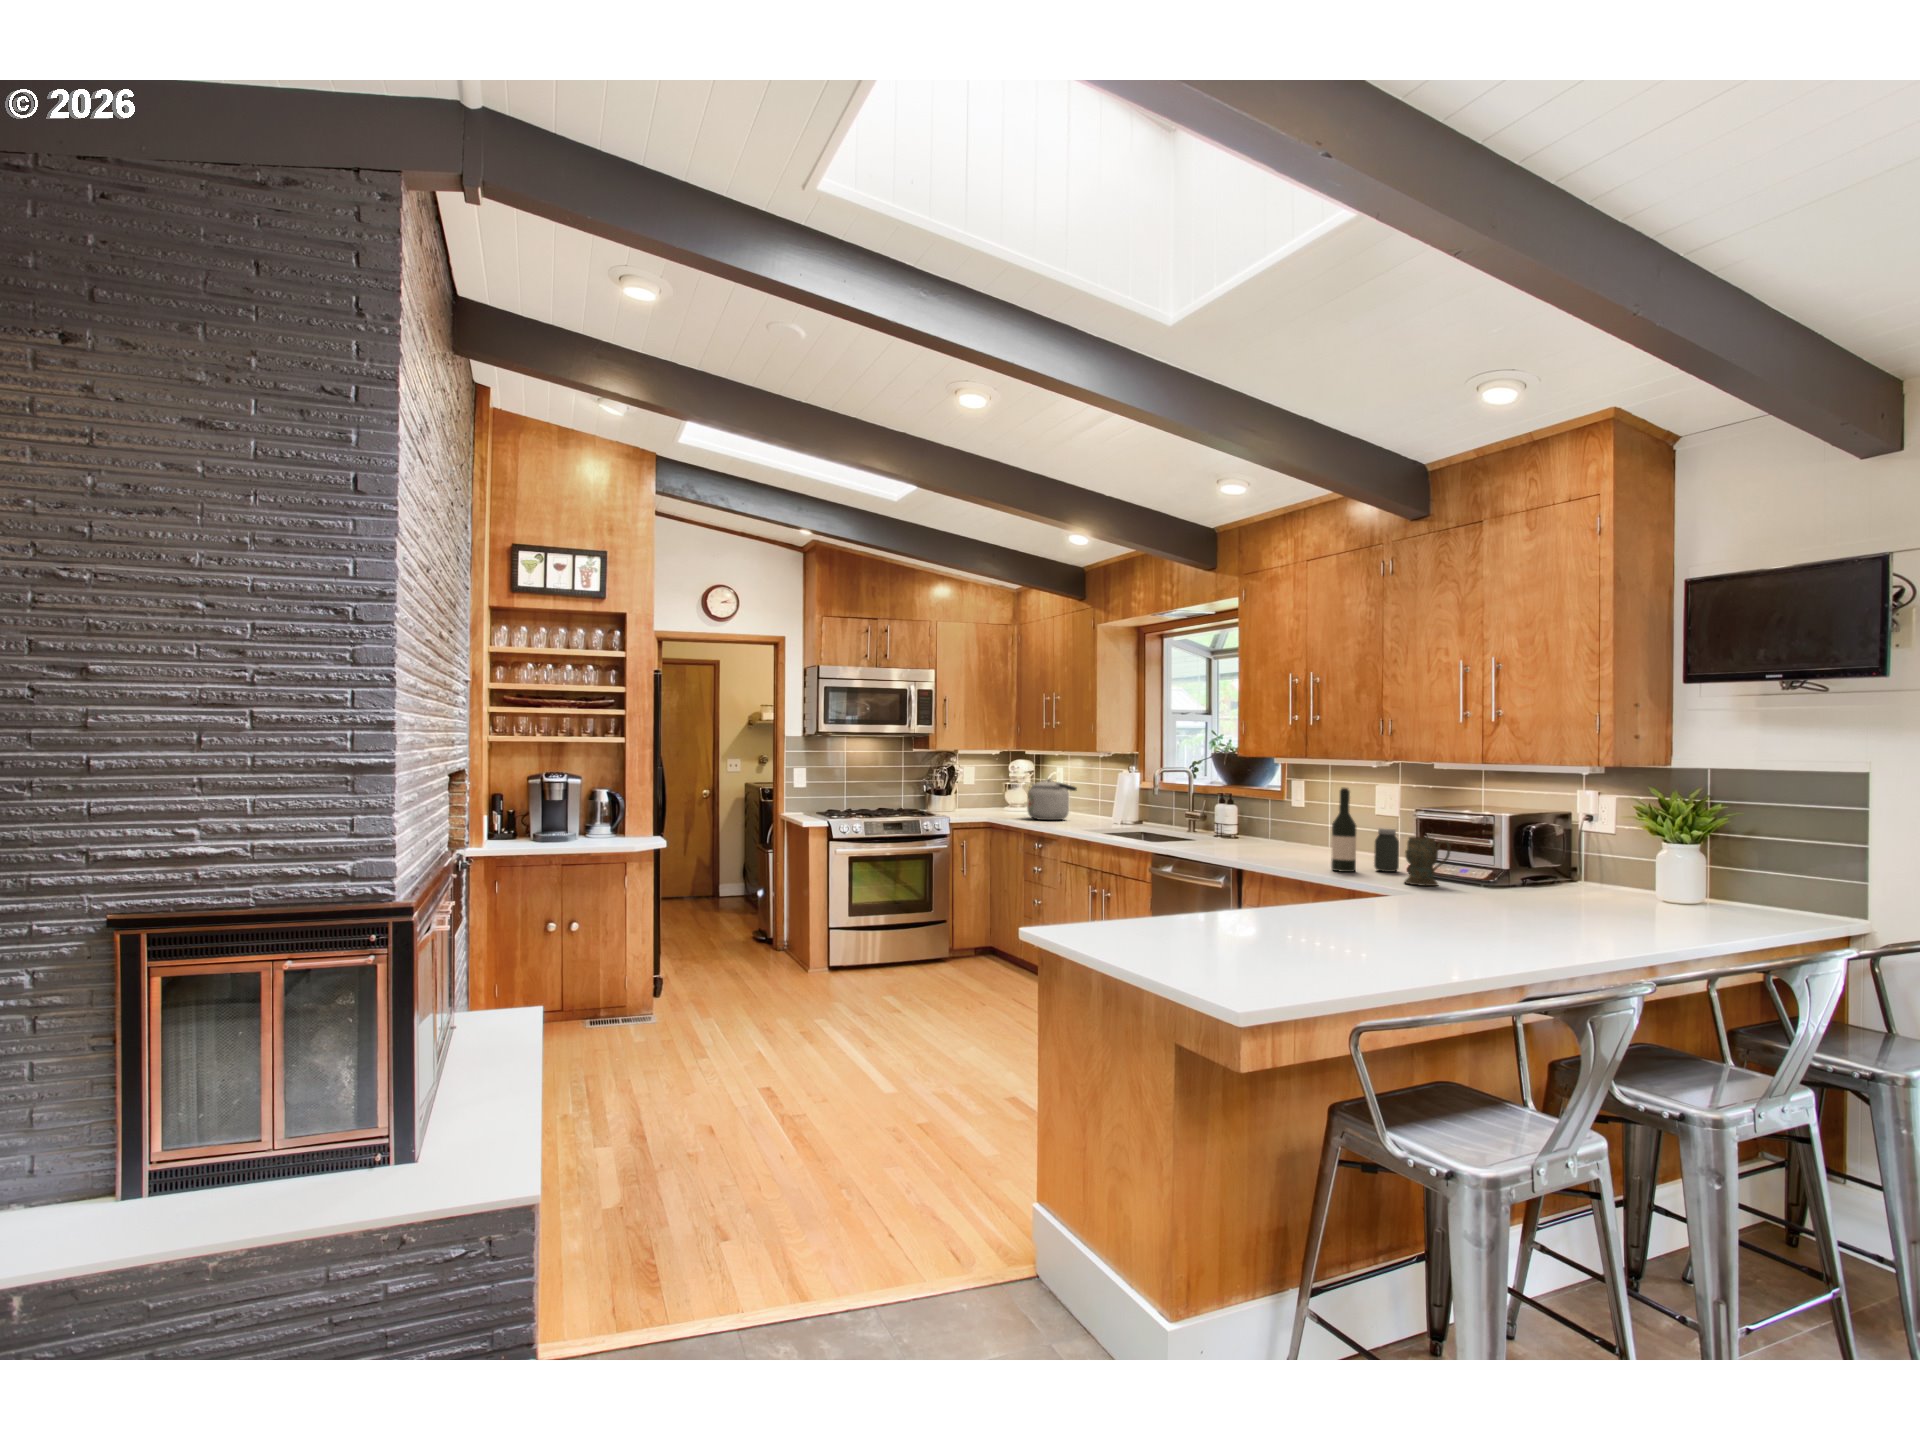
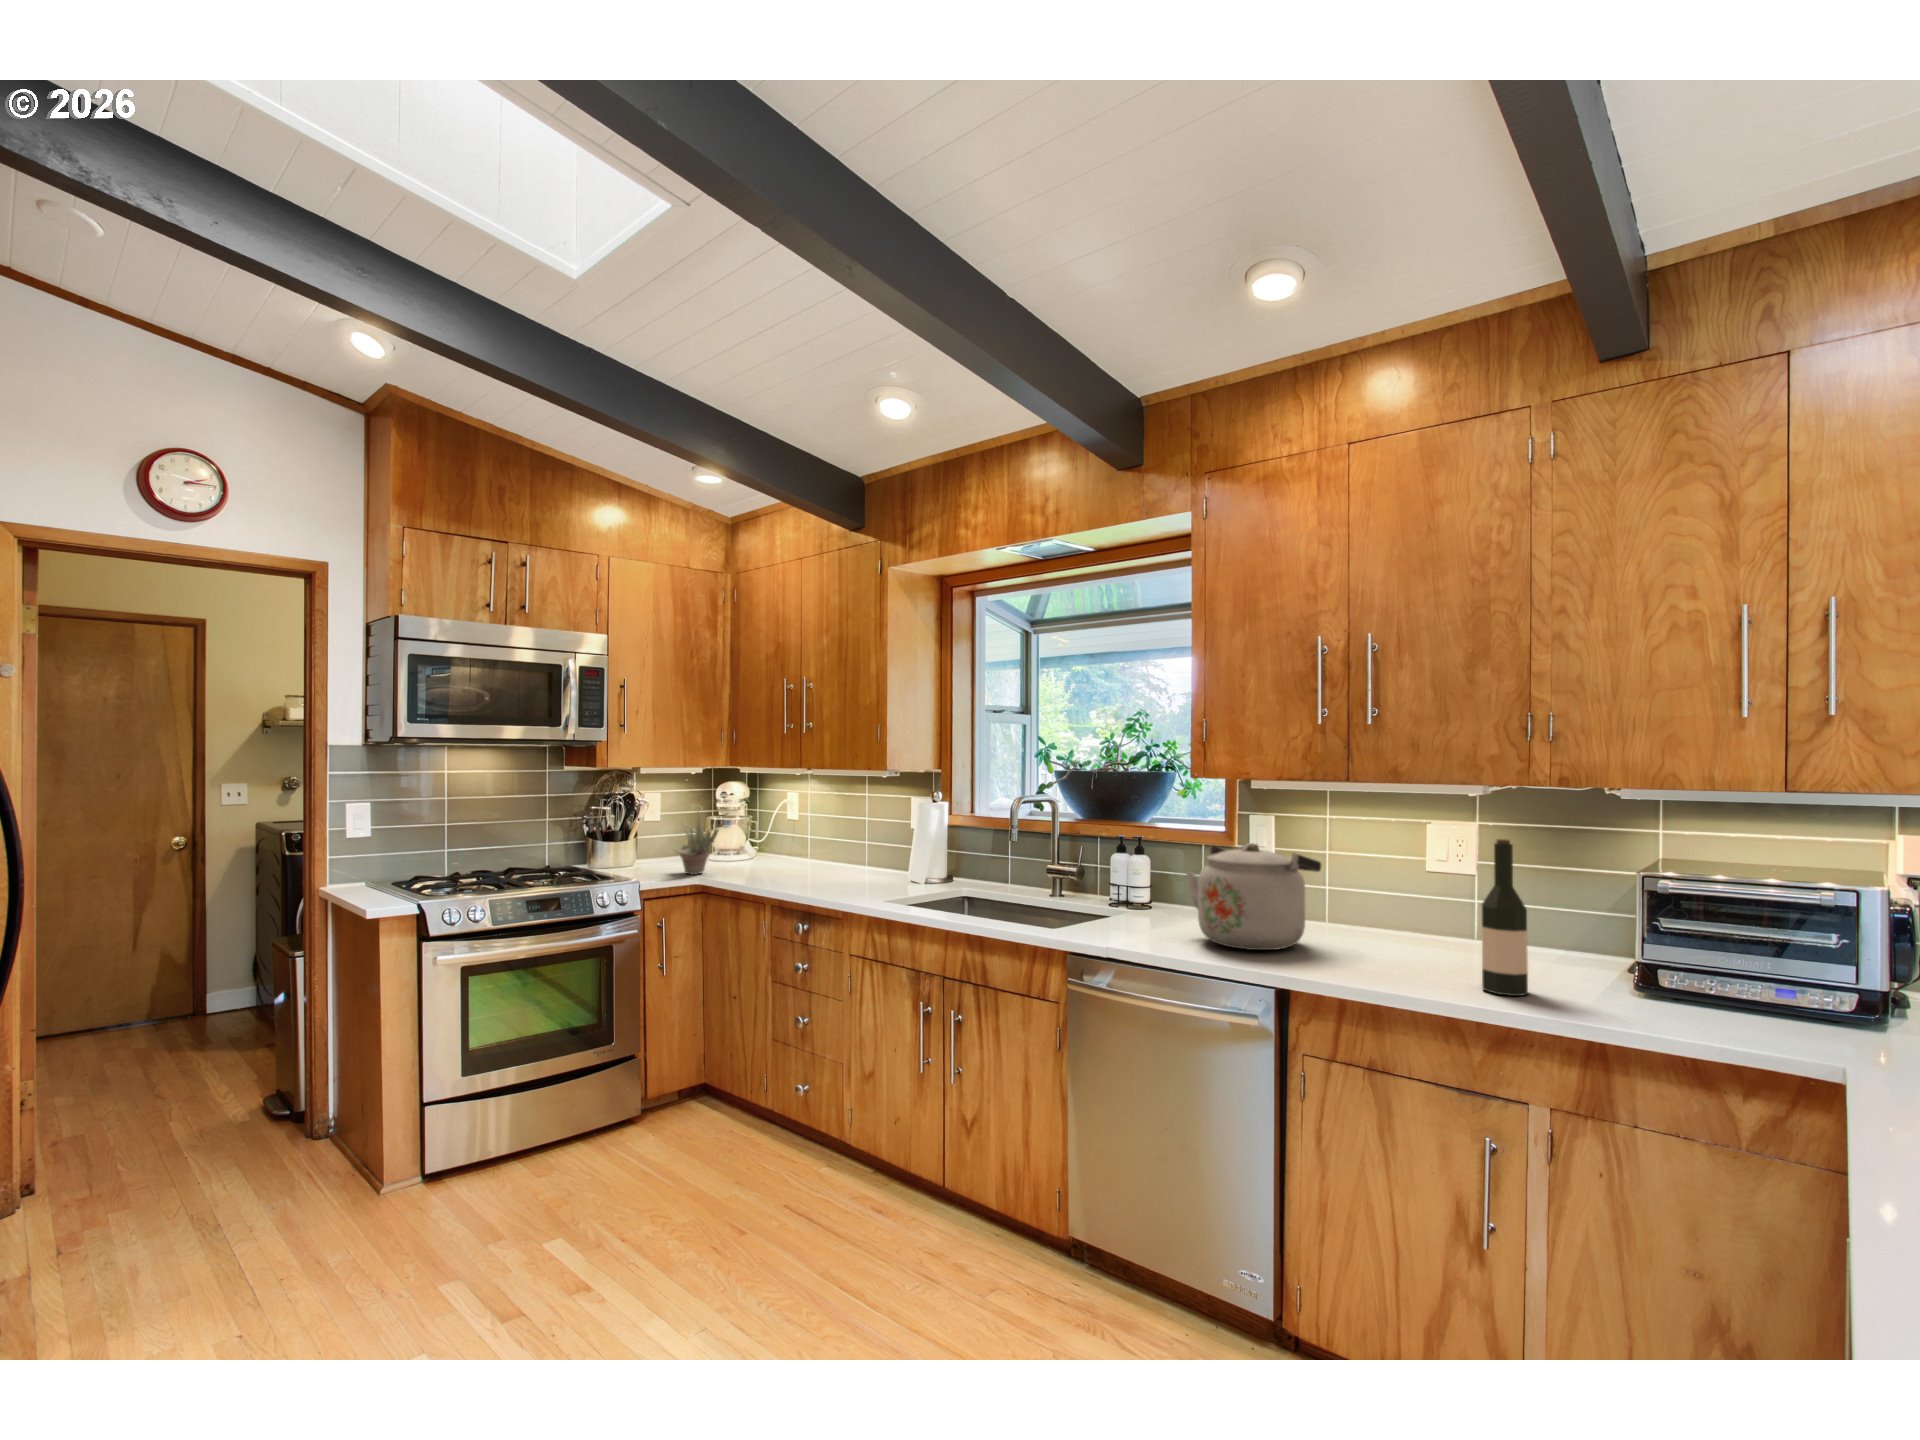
succulent plant: none [970,777,1000,818] -> present [674,813,719,874]
kettle: present [1027,778,1077,820] -> present [1186,843,1321,950]
jar: present [1374,828,1399,872] -> none [1539,908,1586,988]
mug: present [1405,837,1450,886] -> none [1704,938,1816,1040]

